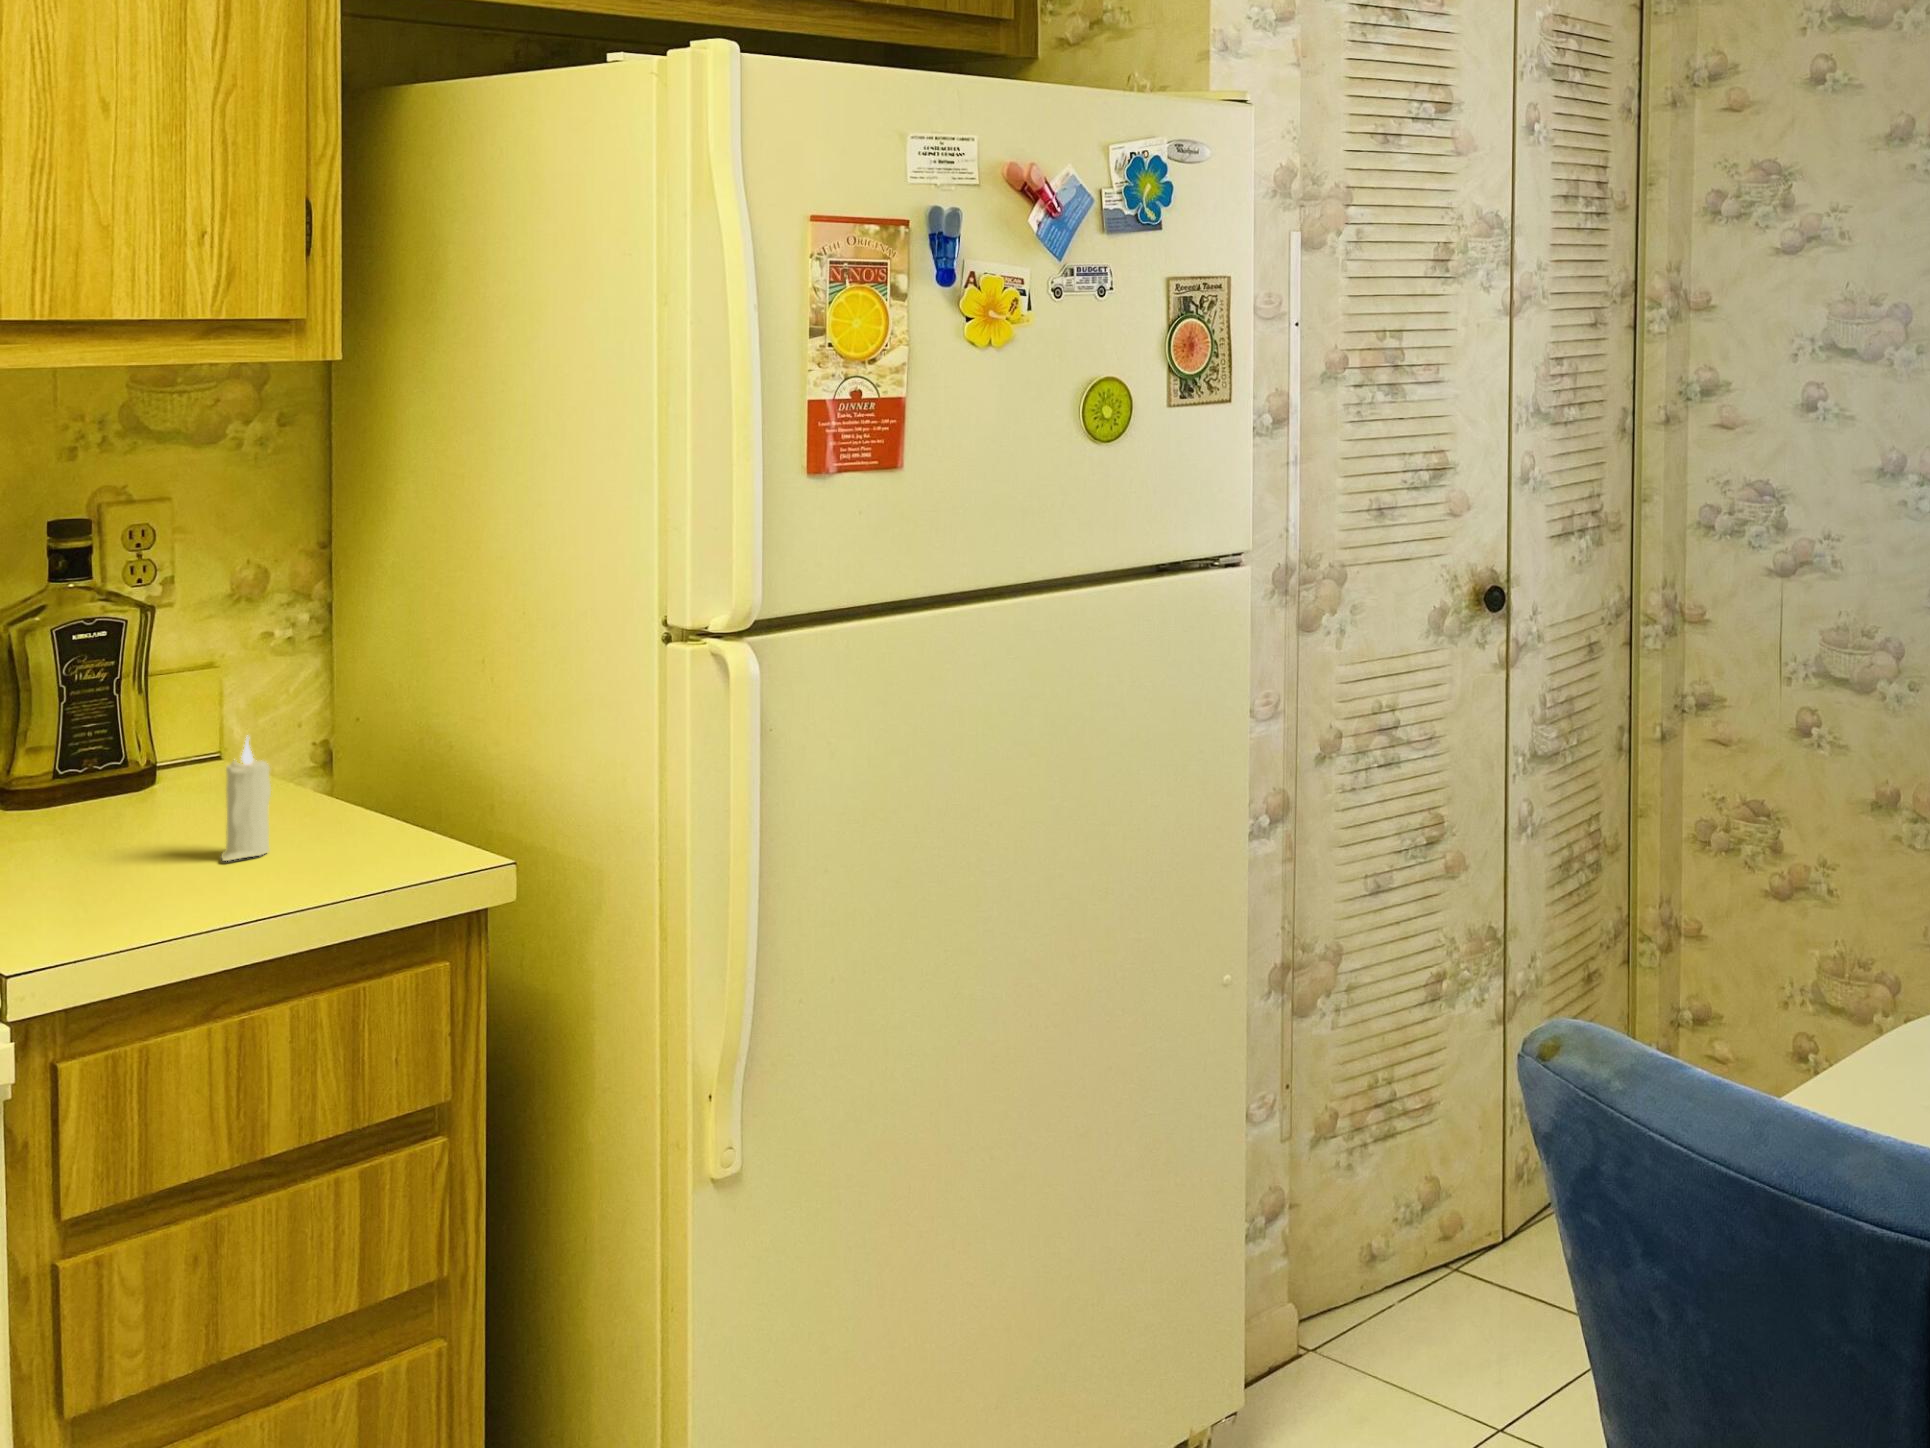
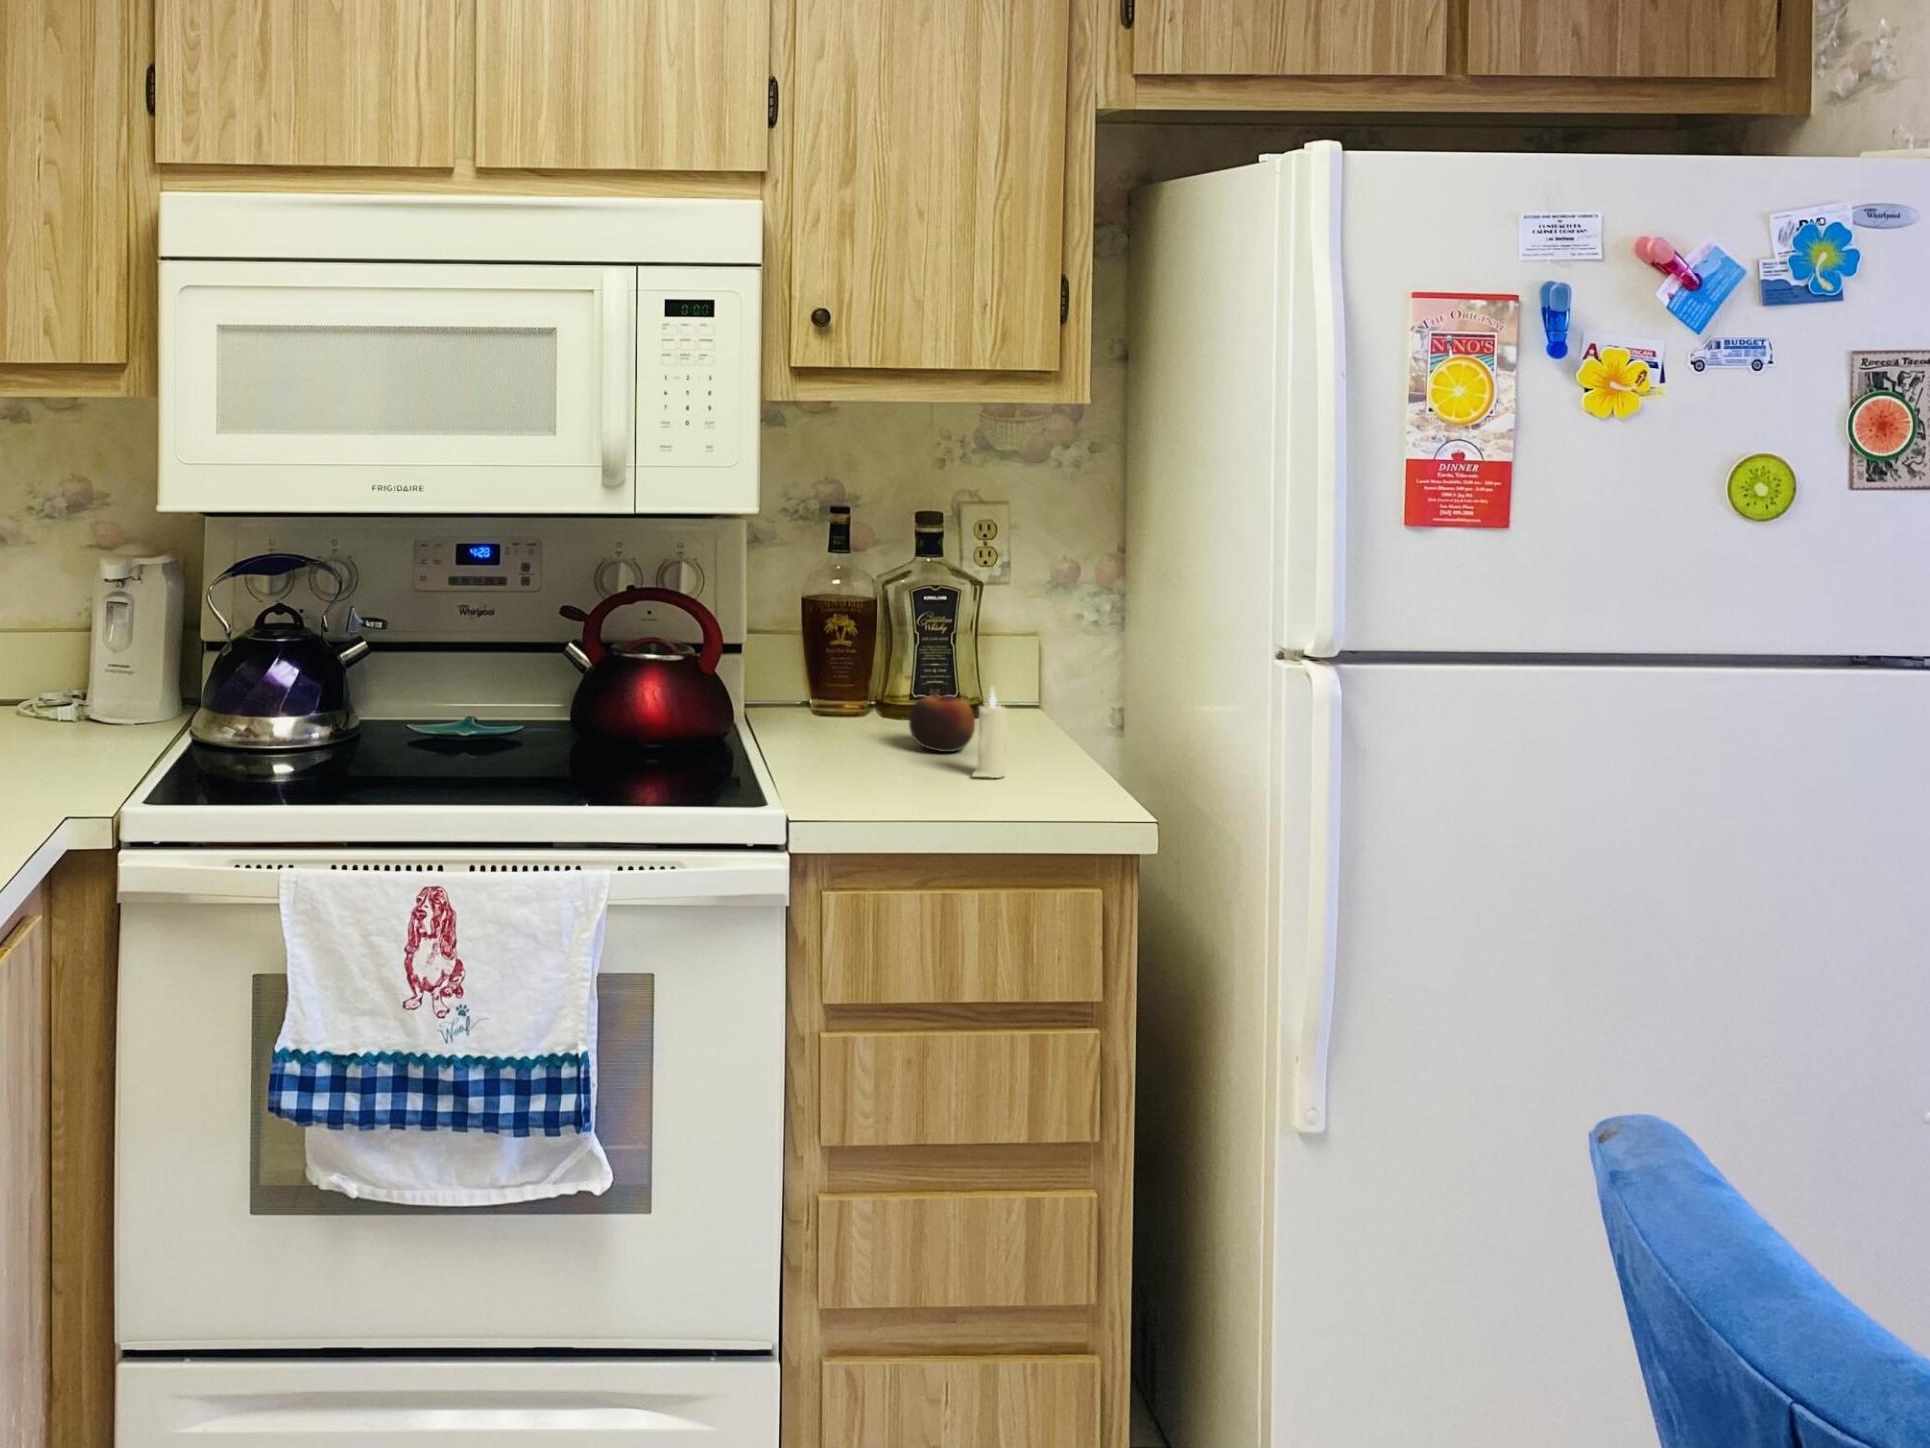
apple: none [88,757,195,840] -> present [909,693,975,752]

